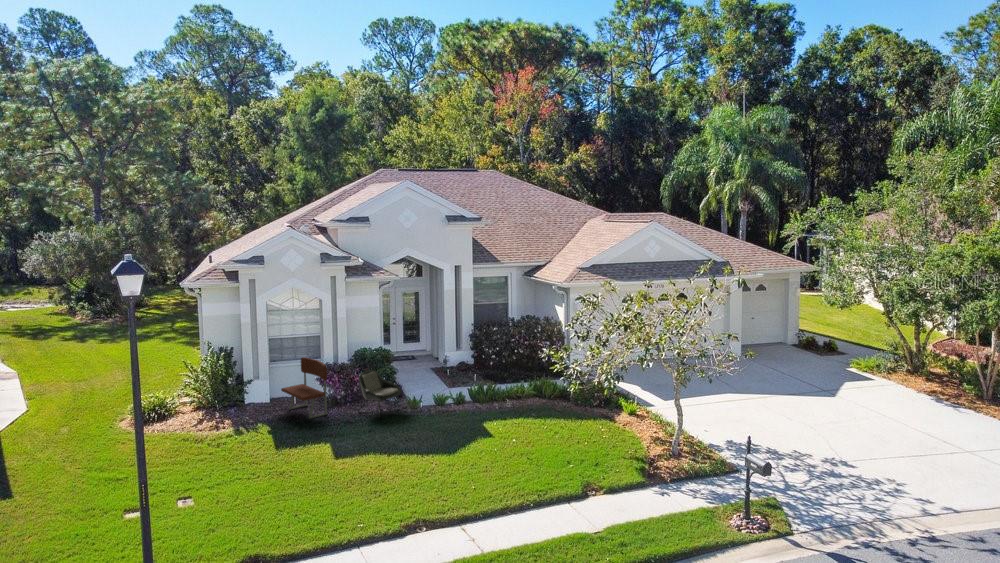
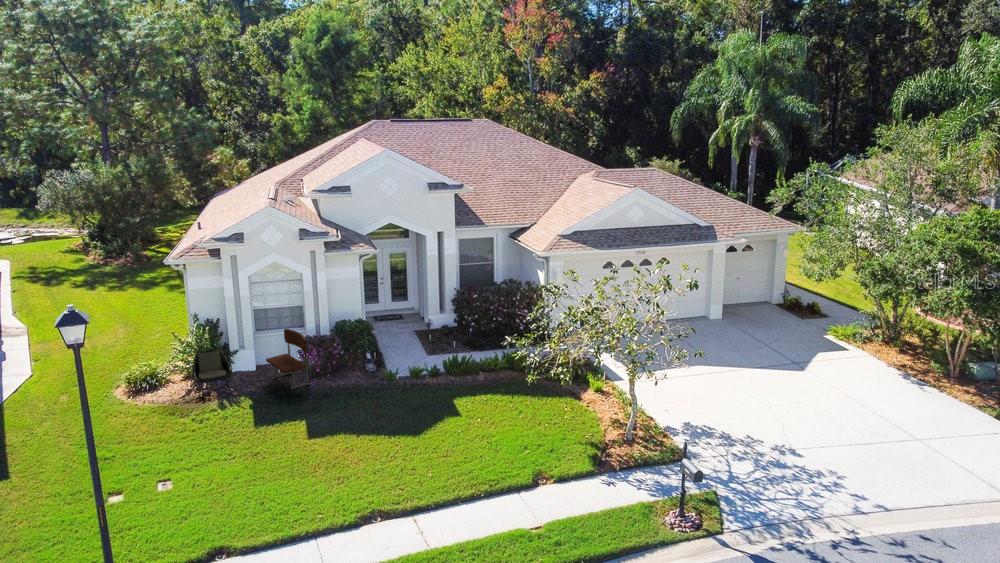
lounge chair: present [359,371,401,415] -> present [192,349,231,399]

